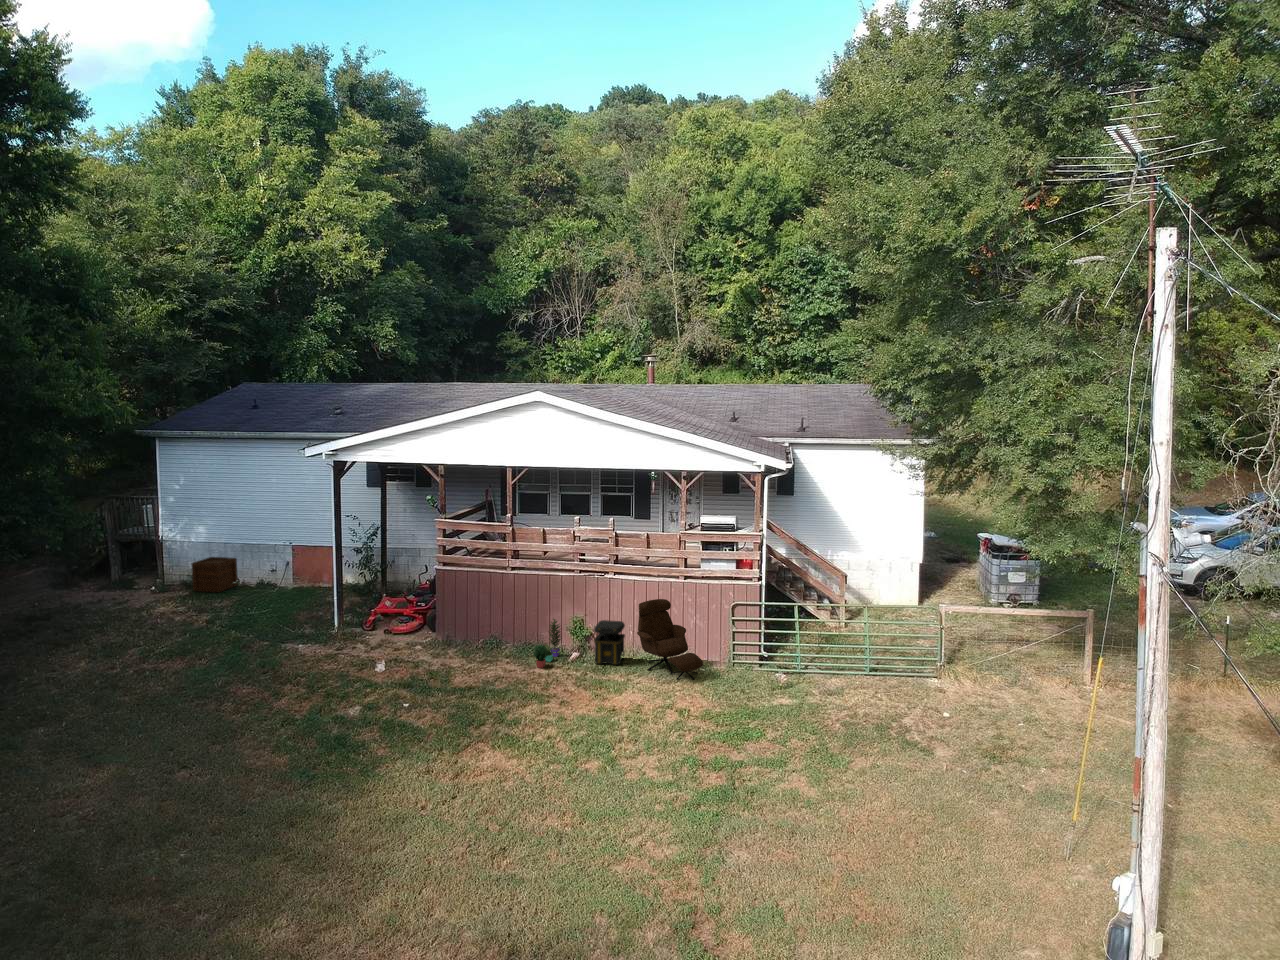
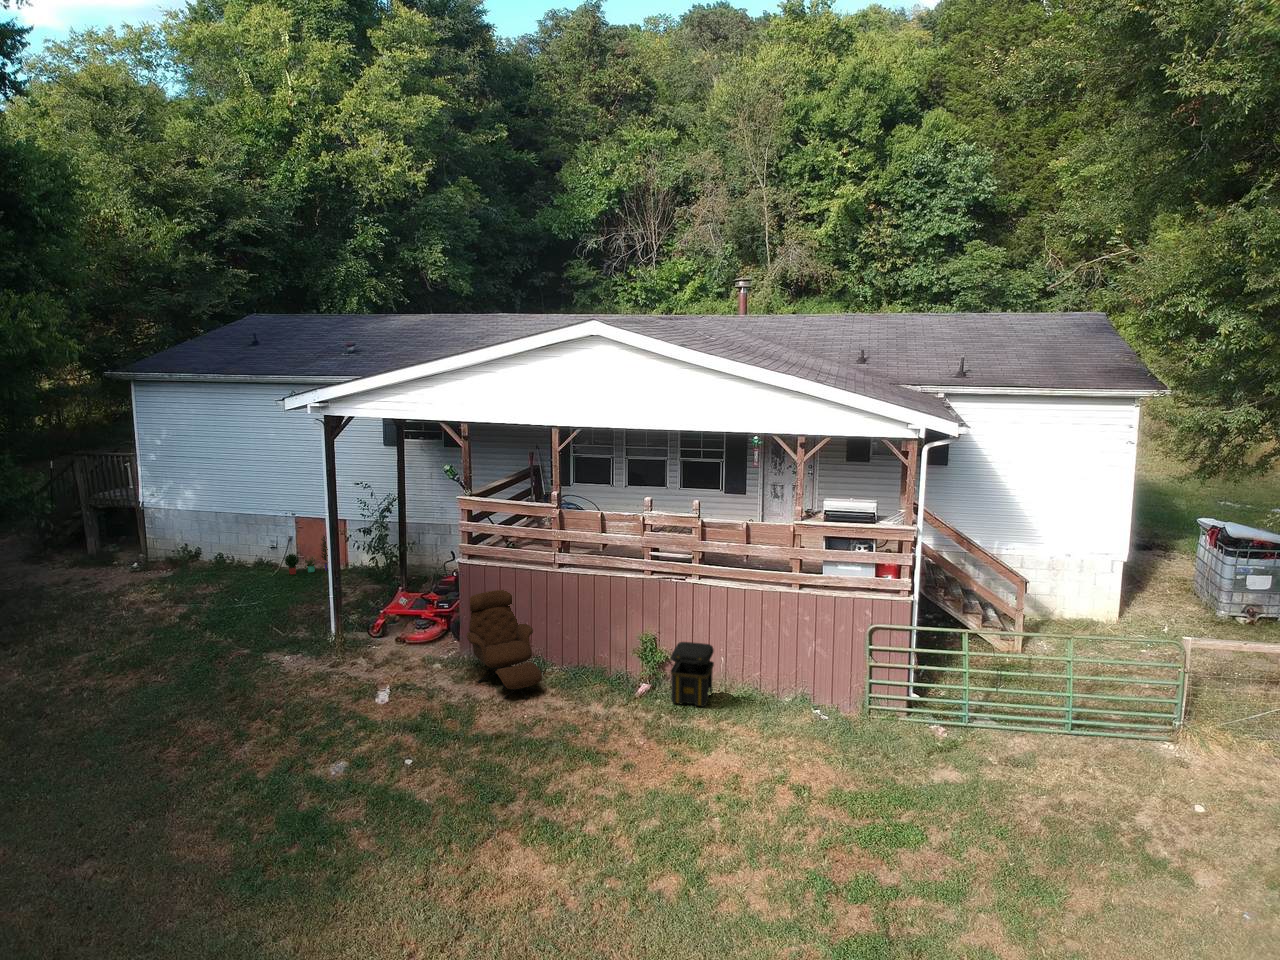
wooden crate: present [192,557,238,592] -> none [179,528,237,573]
lounge chair: present [637,599,703,680] -> present [466,590,542,699]
potted plant: present [533,619,562,668] -> present [284,536,328,574]

